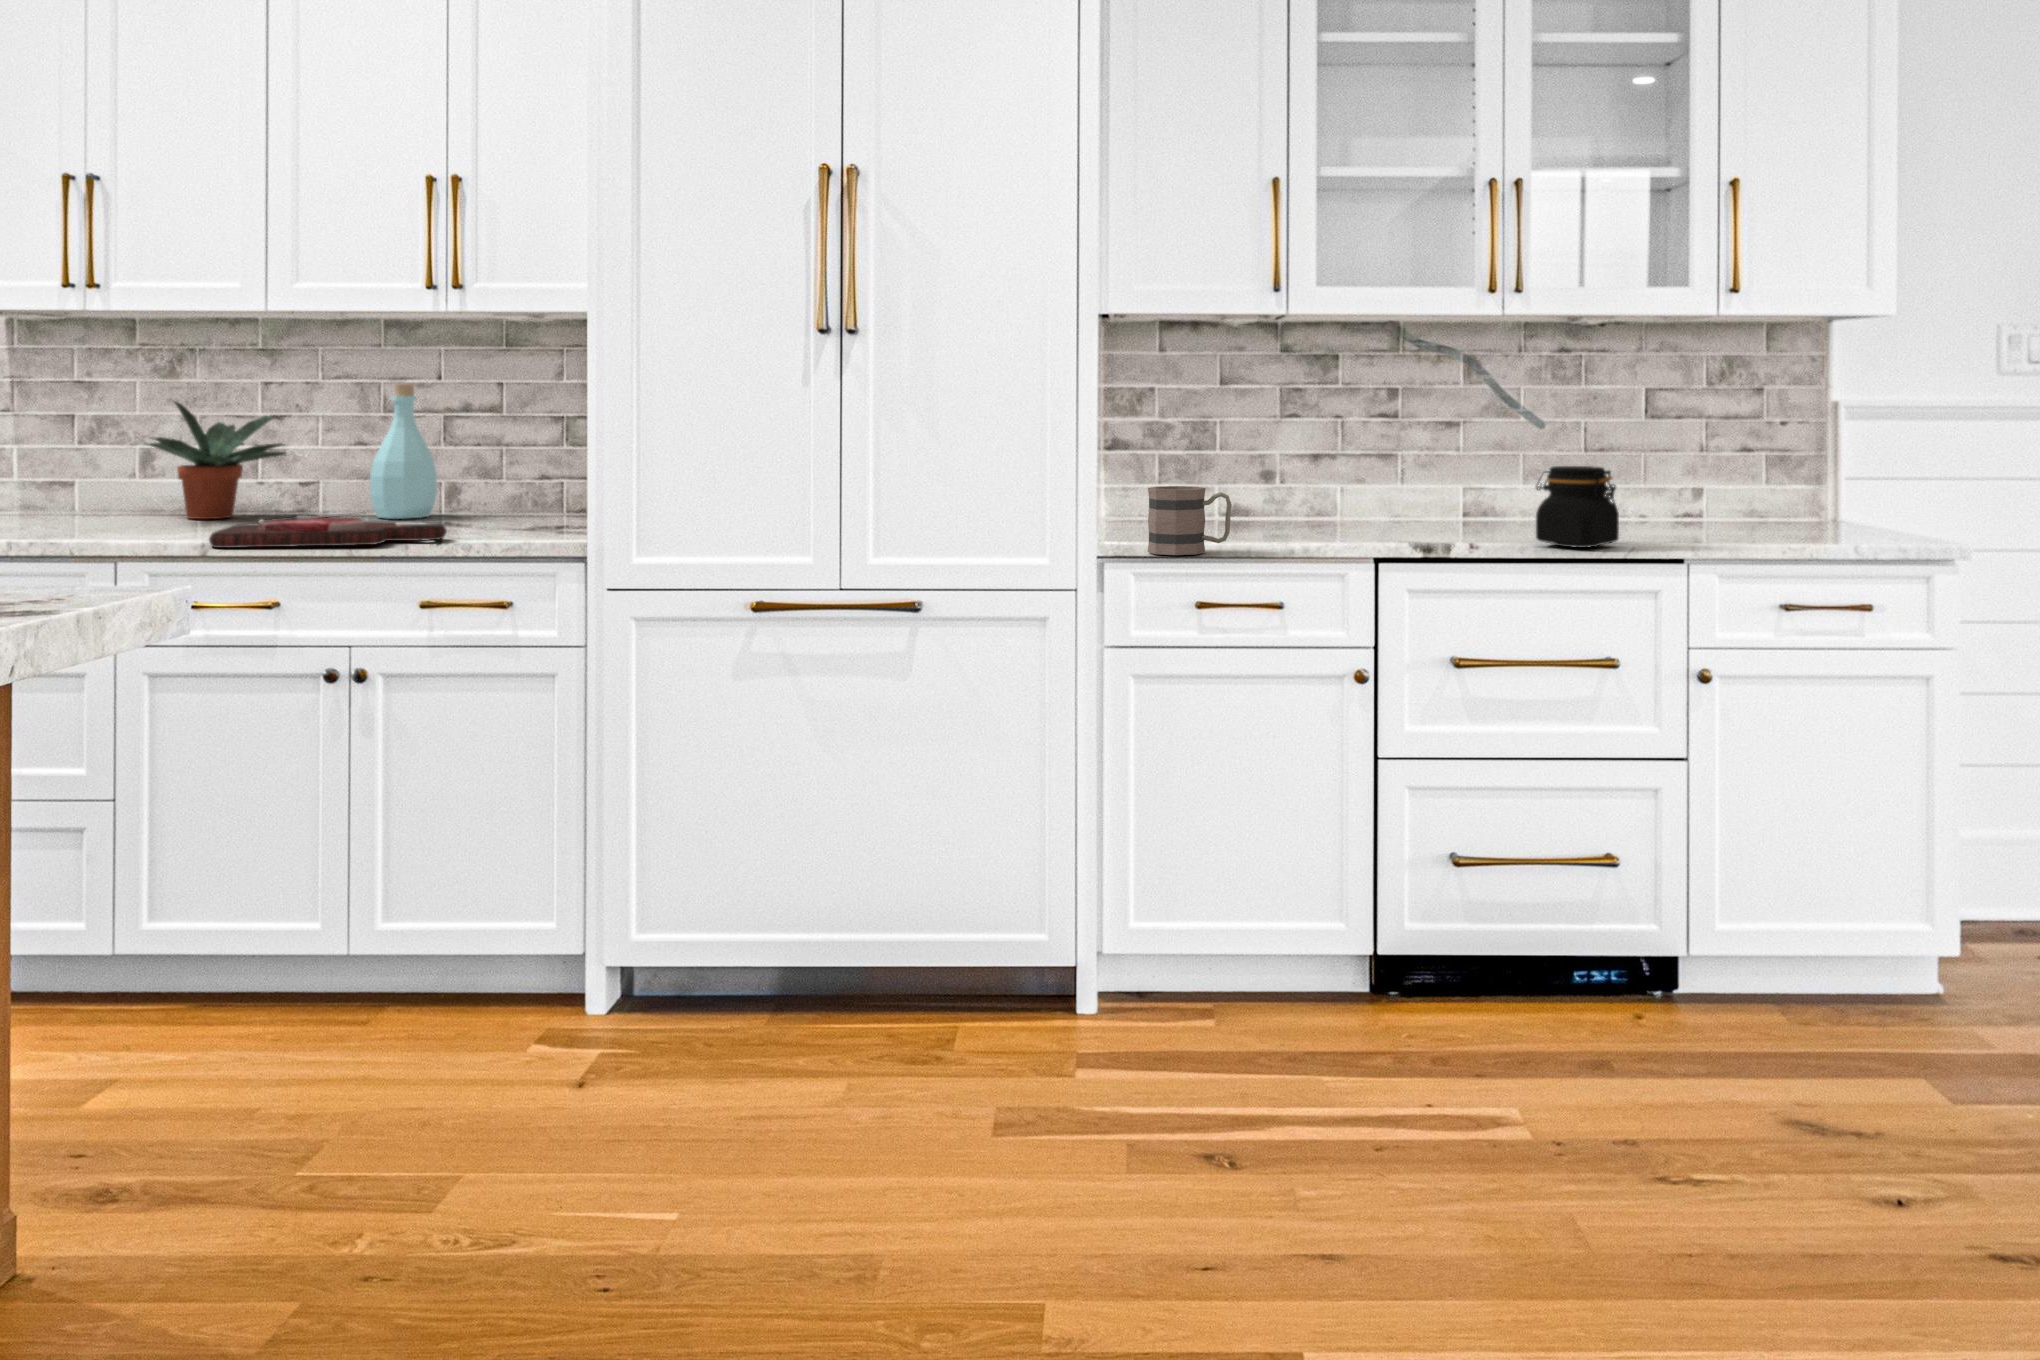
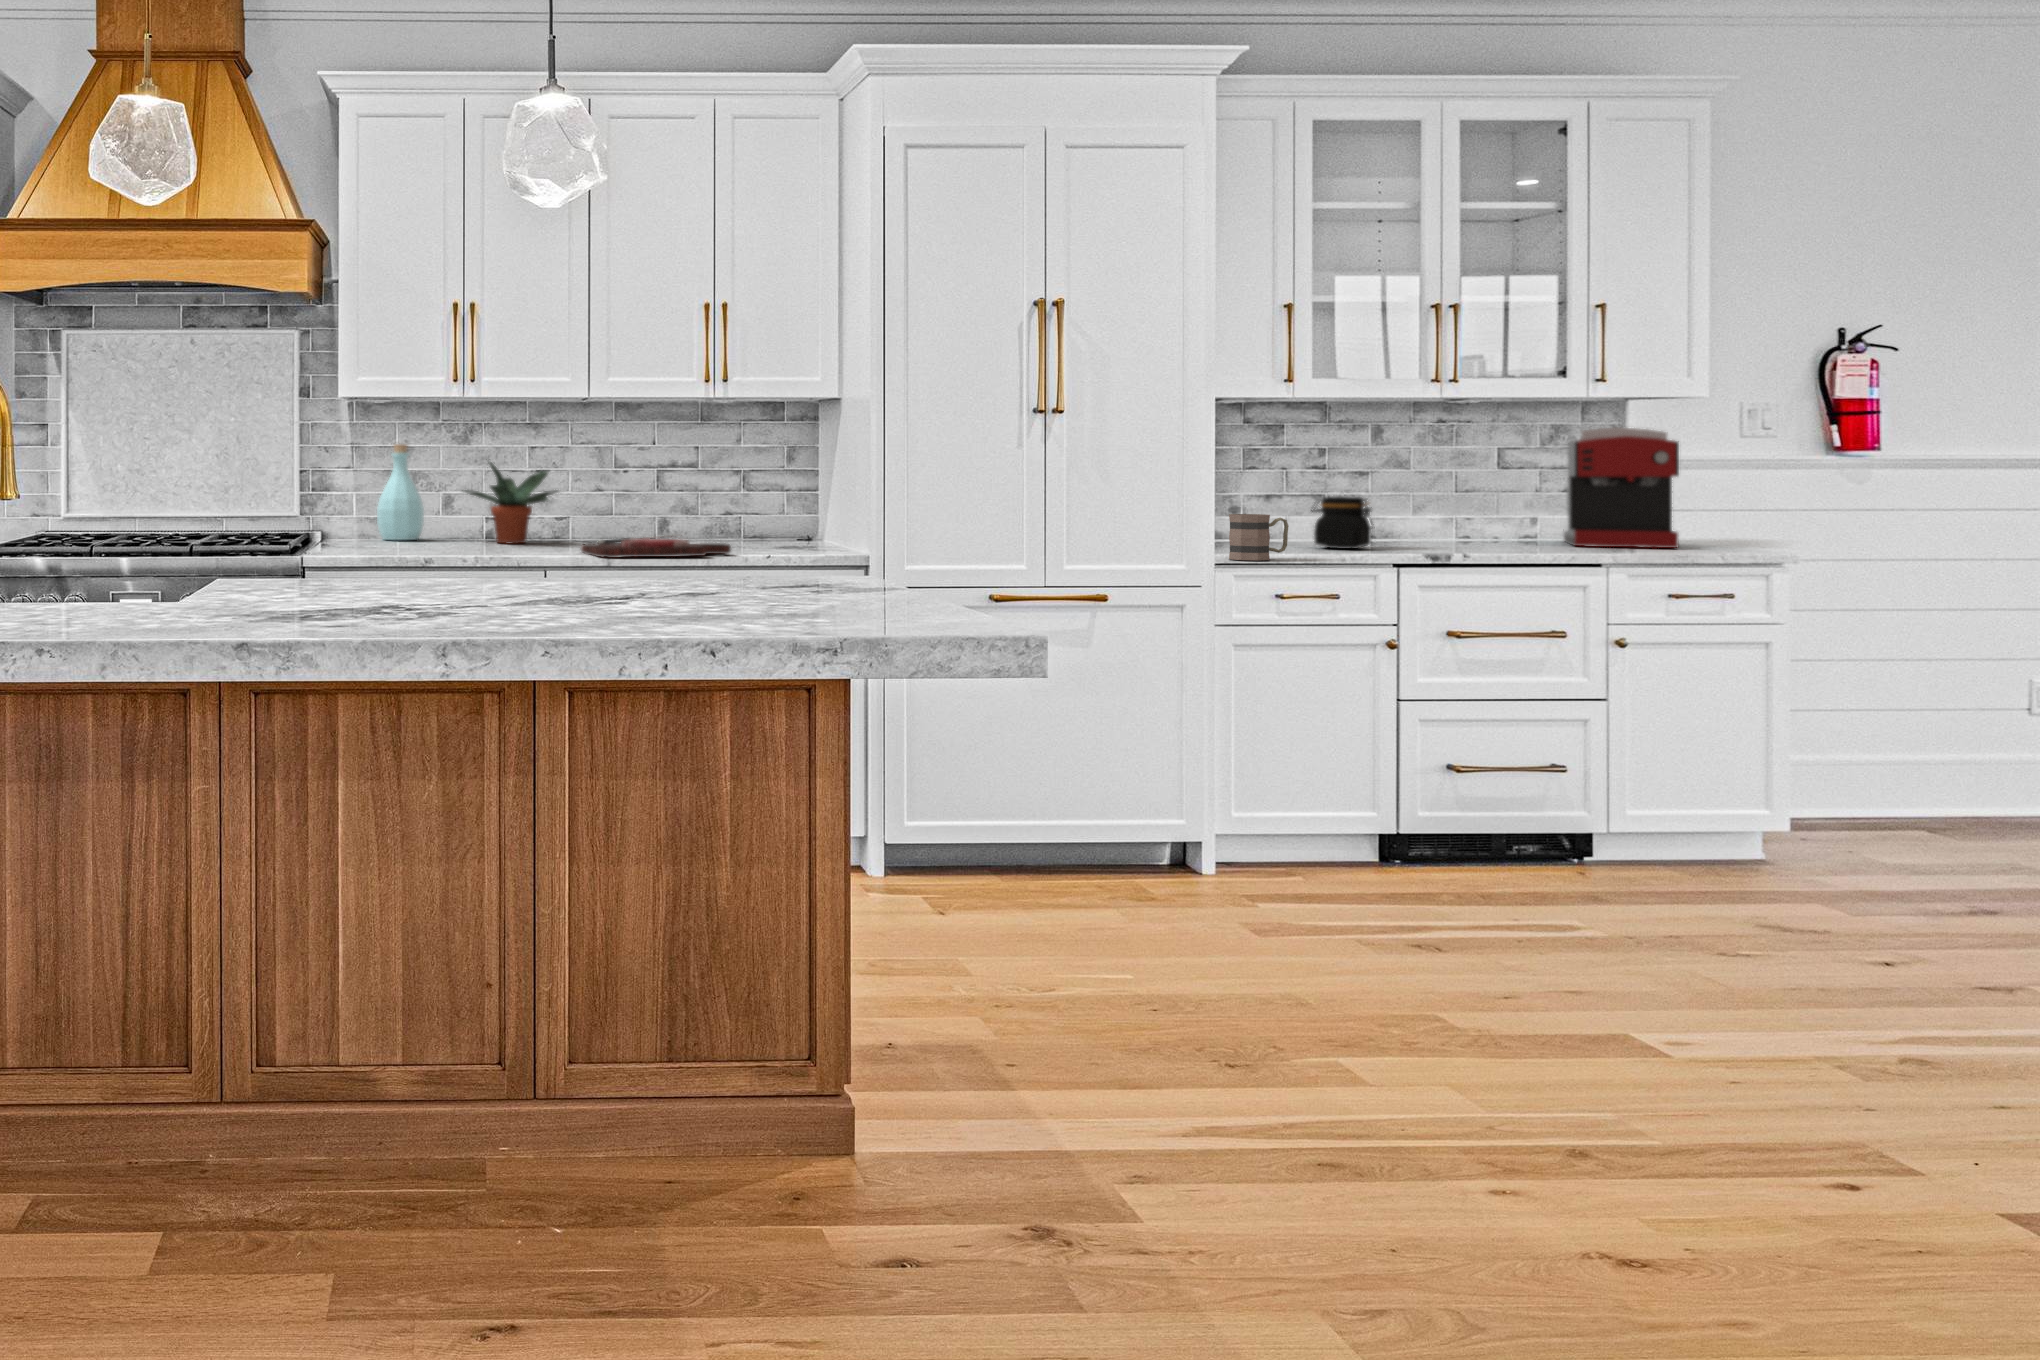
coffee maker: none [1724,359,1871,535] -> present [1564,427,1679,548]
bottle: present [370,384,437,519] -> present [377,444,424,540]
jar: present [1536,466,1619,548] -> present [1311,496,1373,549]

